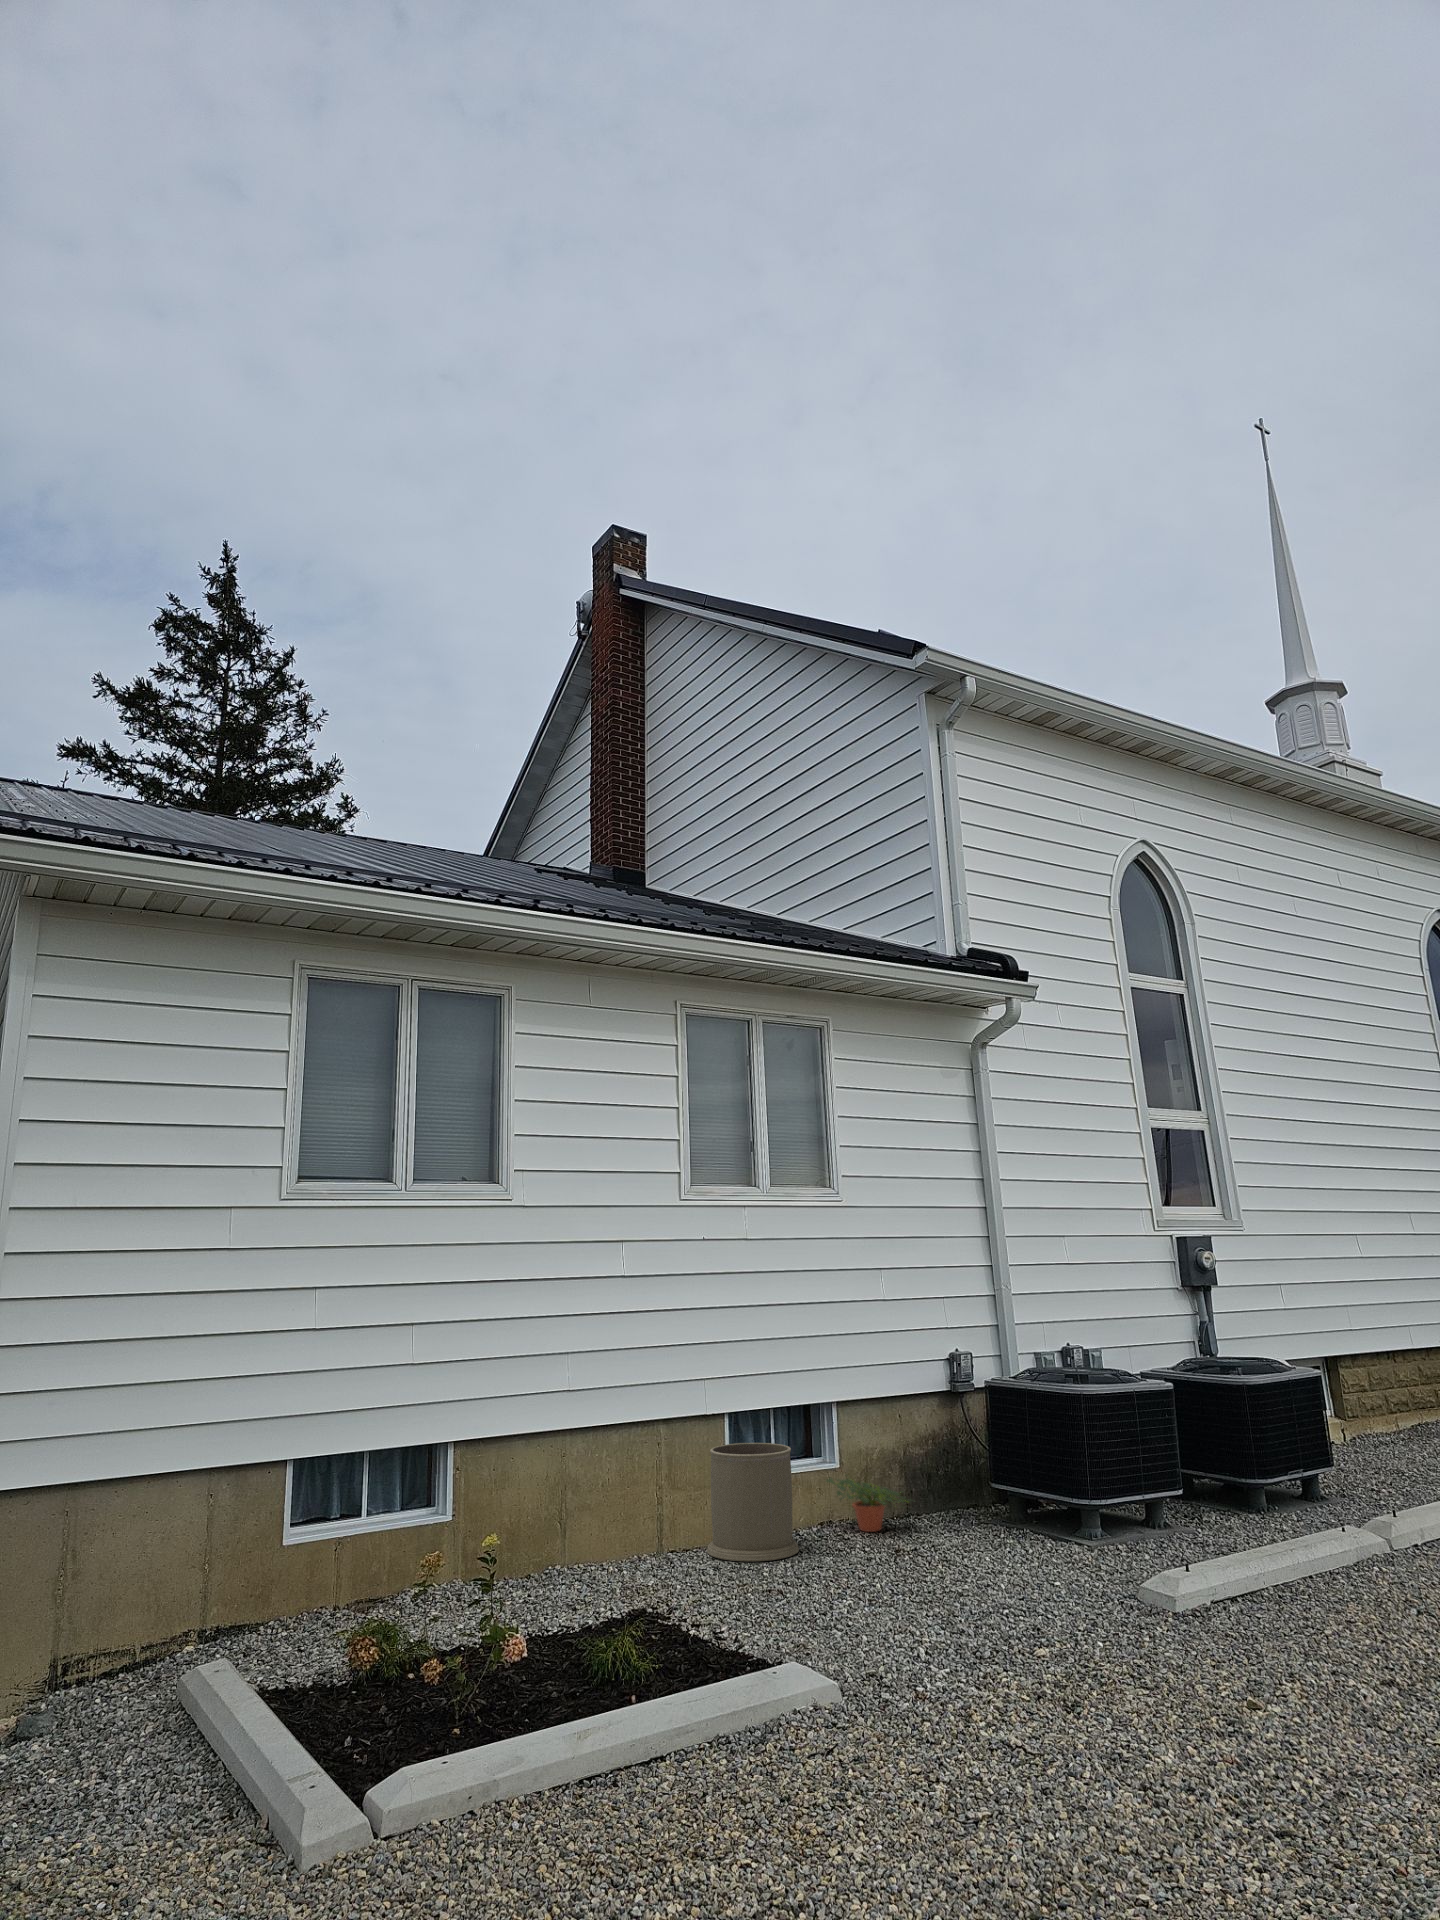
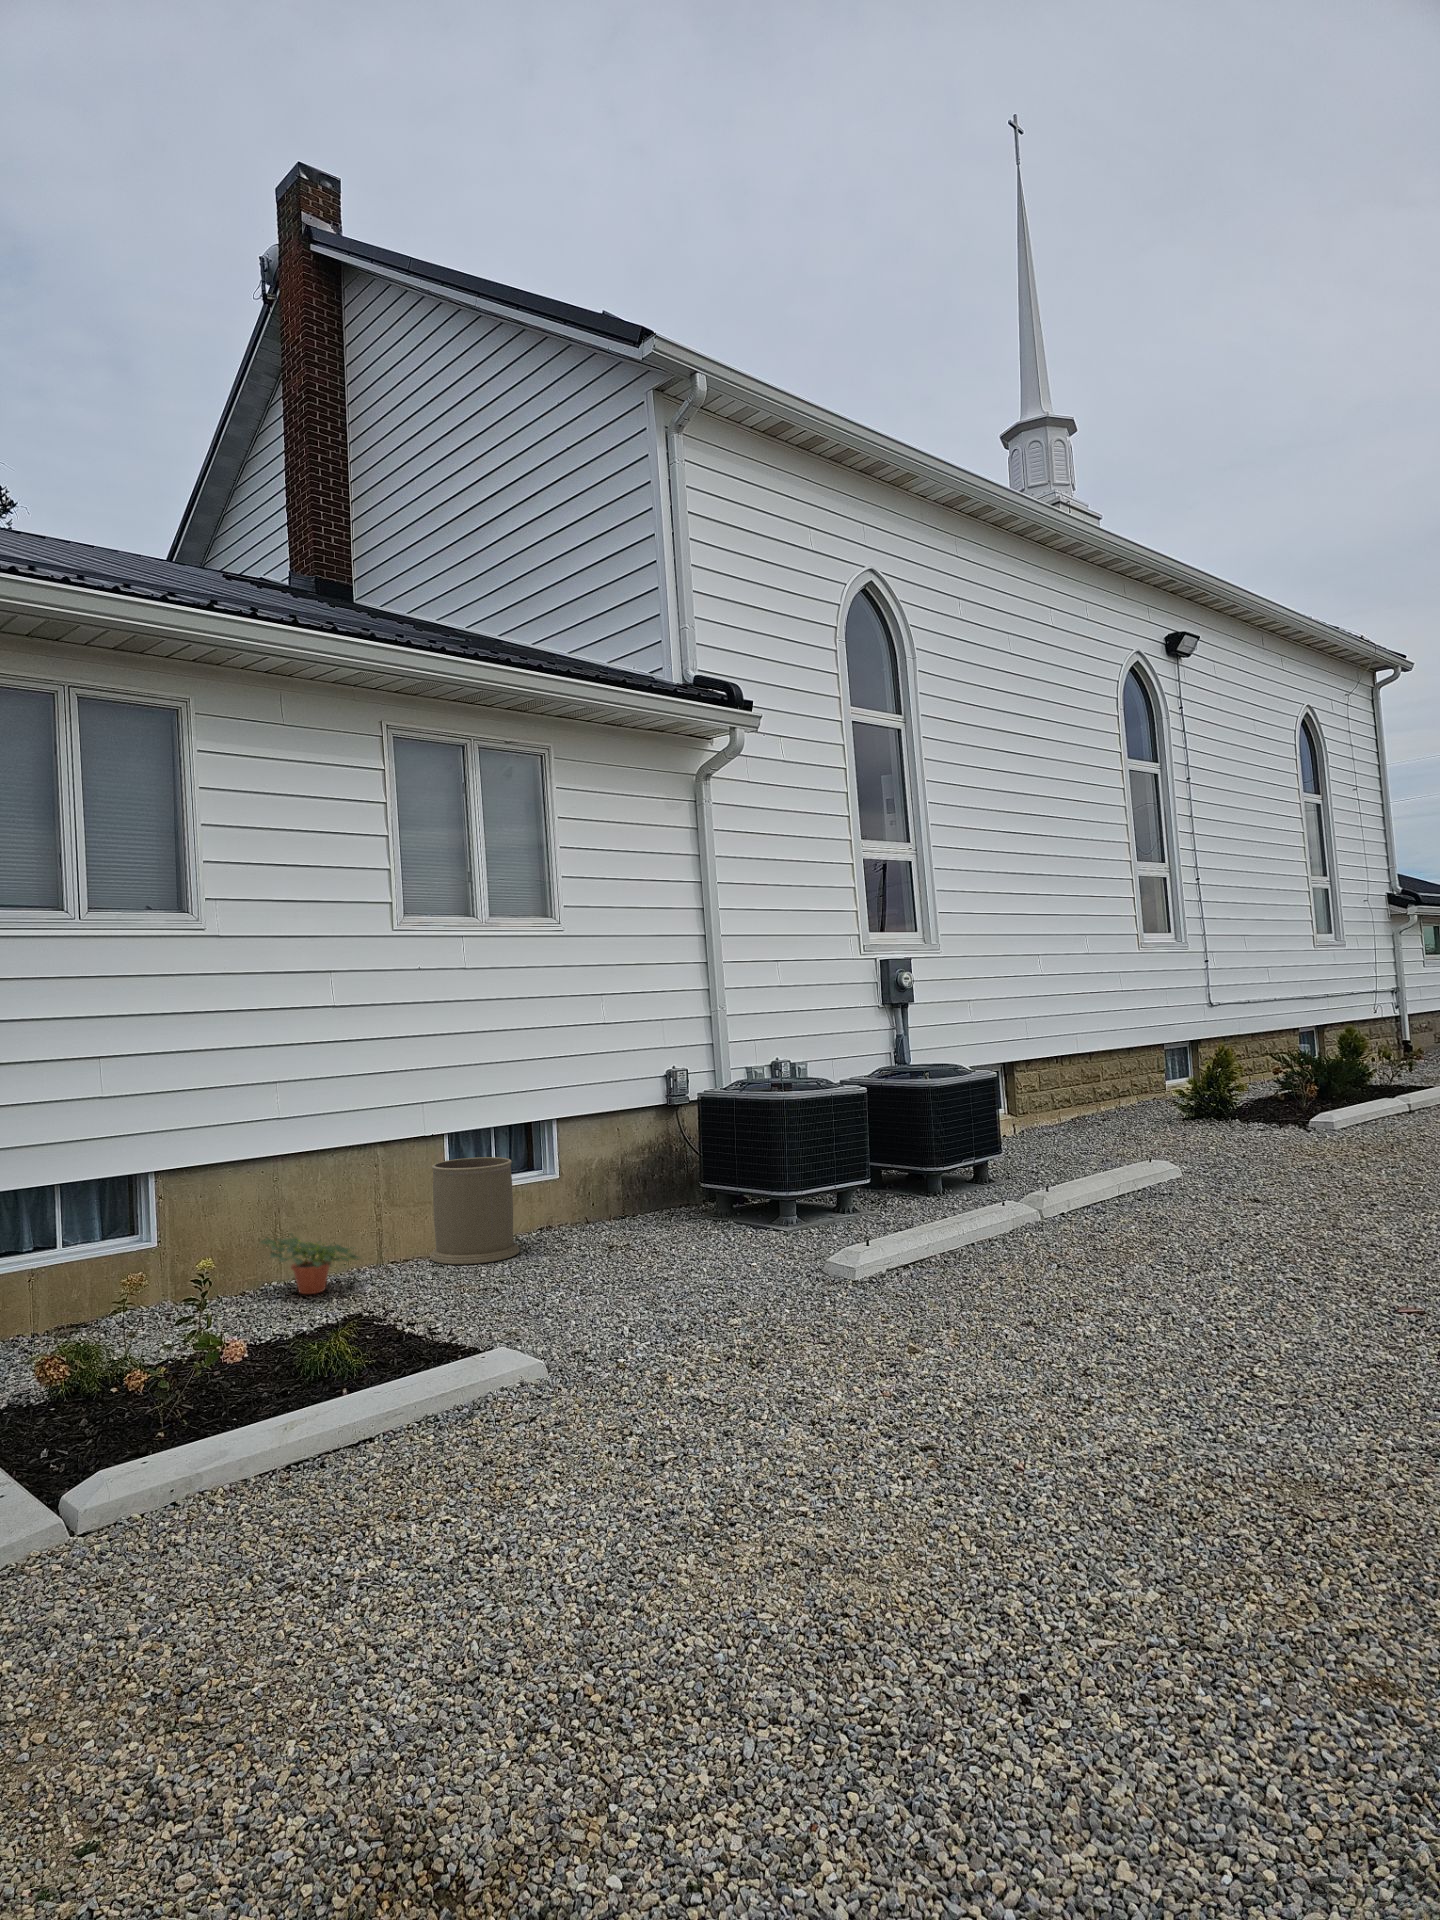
potted plant: present [826,1475,907,1532] -> present [261,1234,359,1294]

